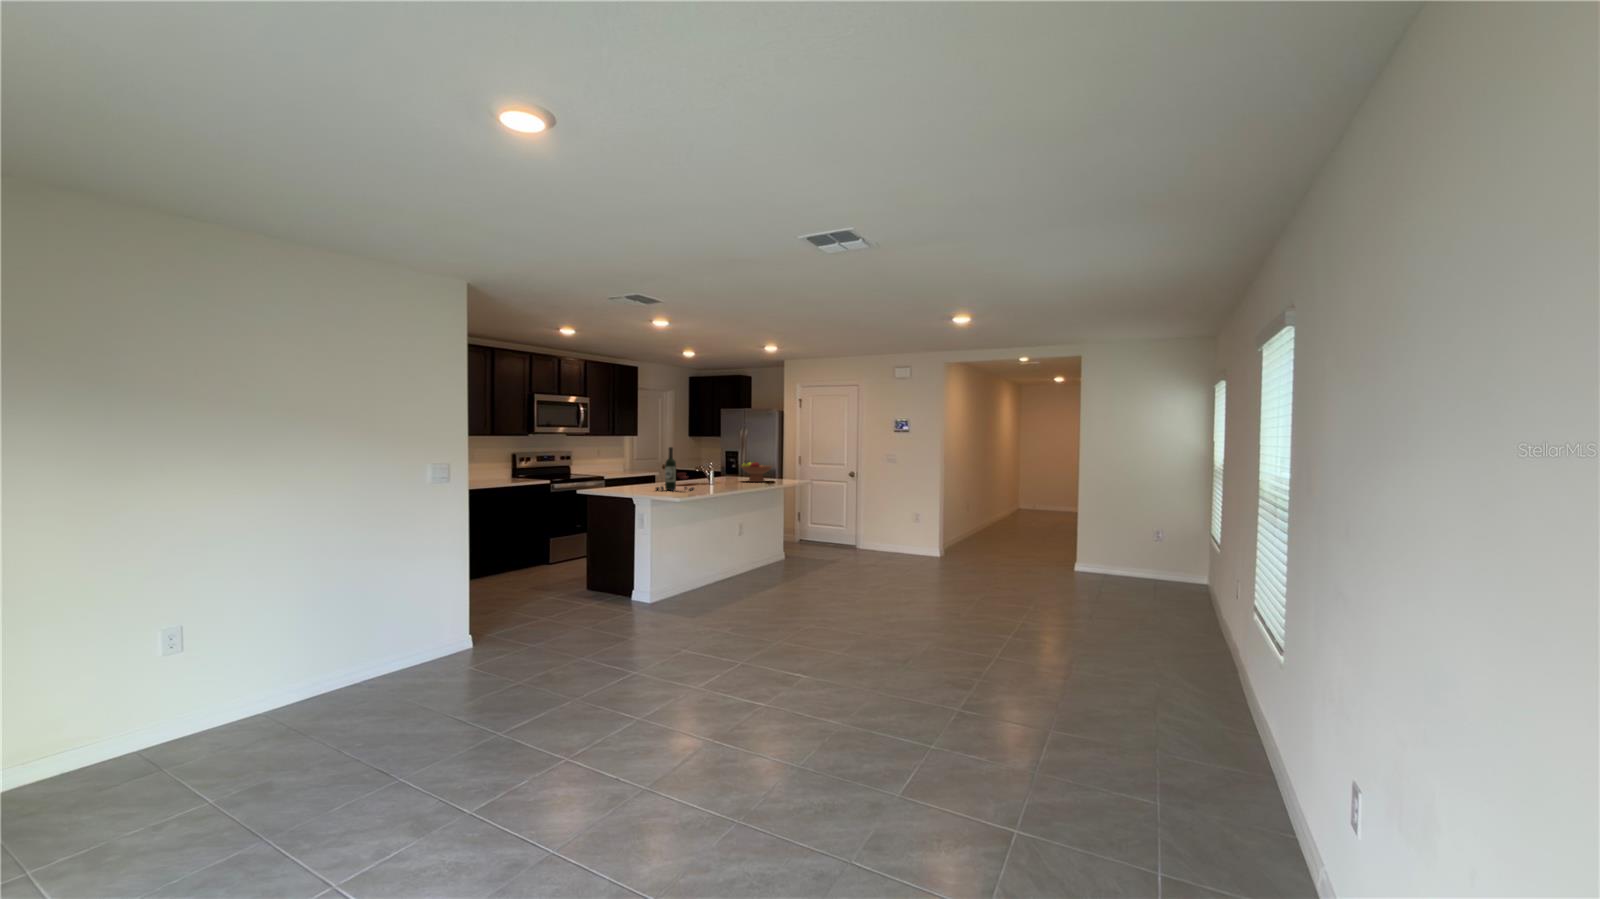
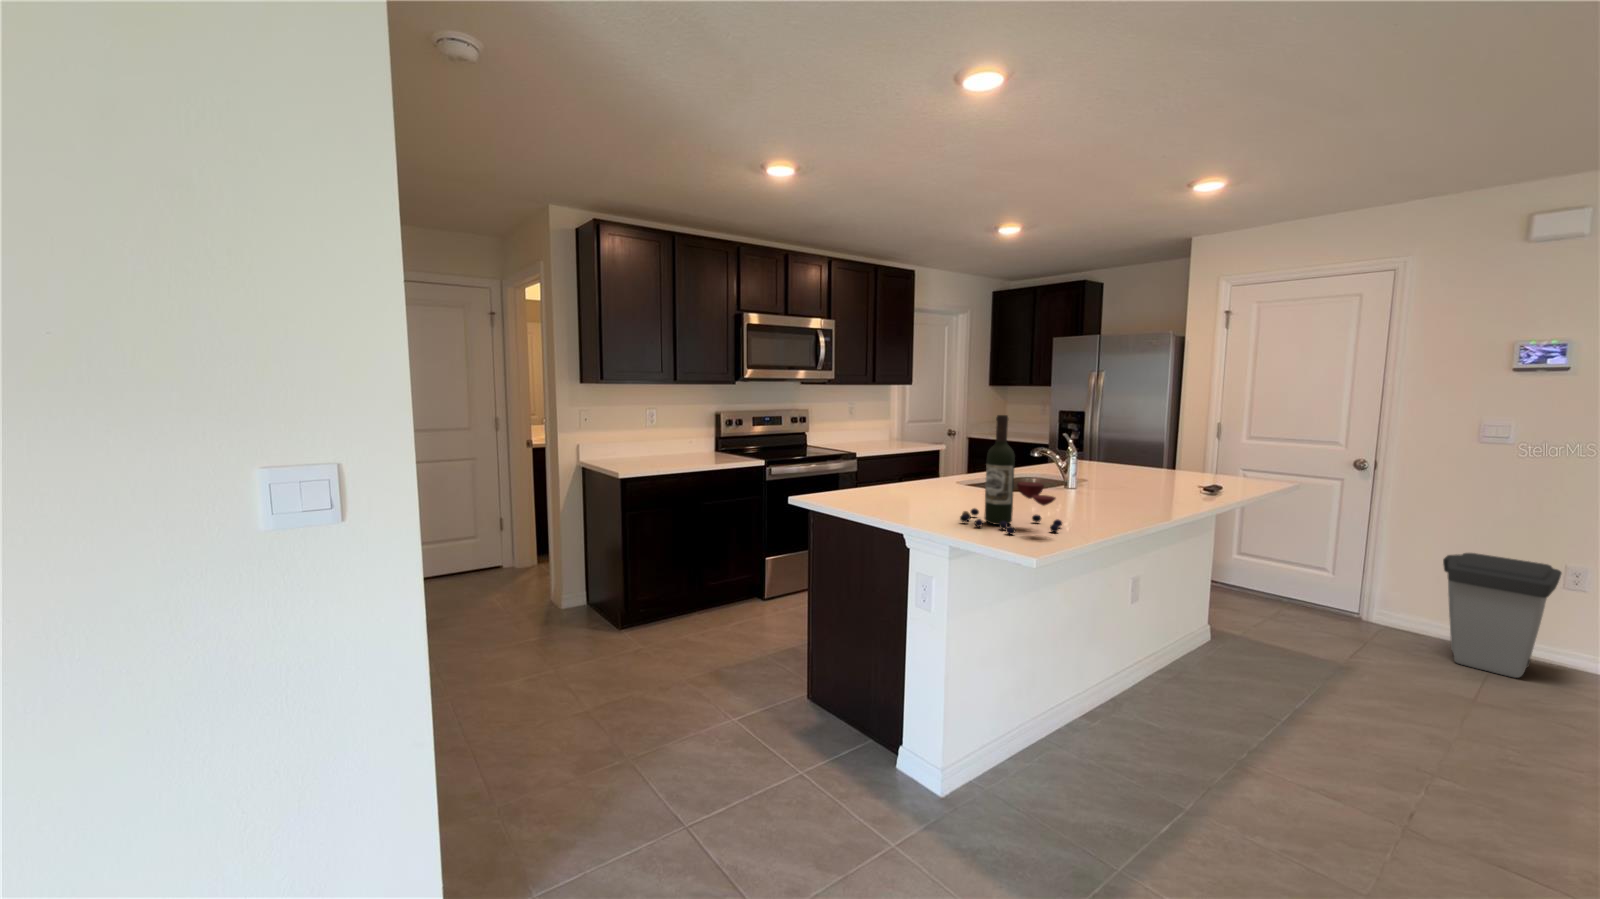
fruit bowl: present [741,461,772,482] -> none [1133,439,1216,488]
trash can: none [873,510,912,559] -> present [1443,553,1561,678]

